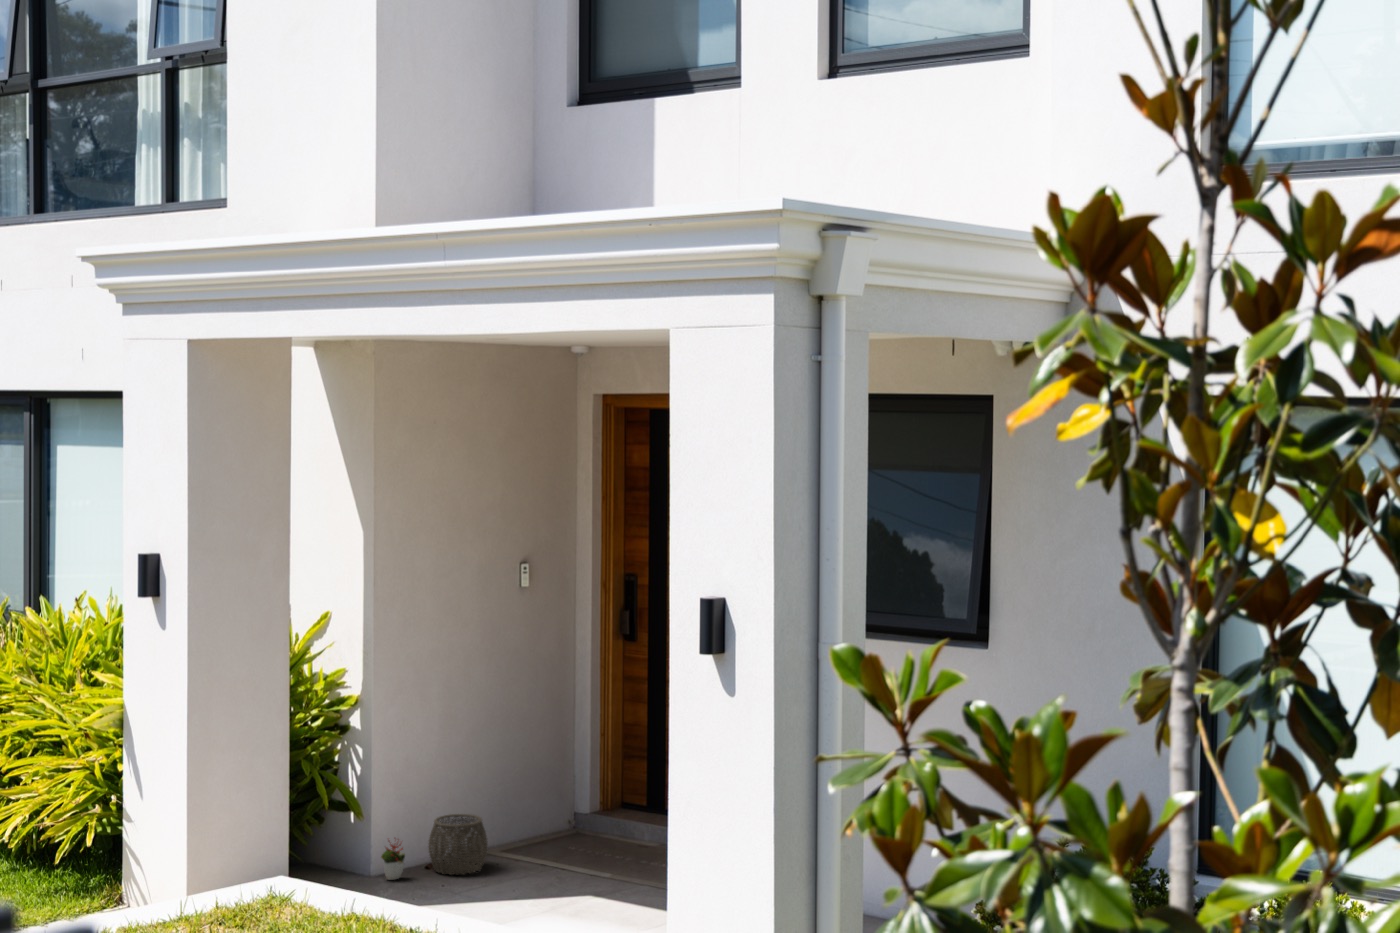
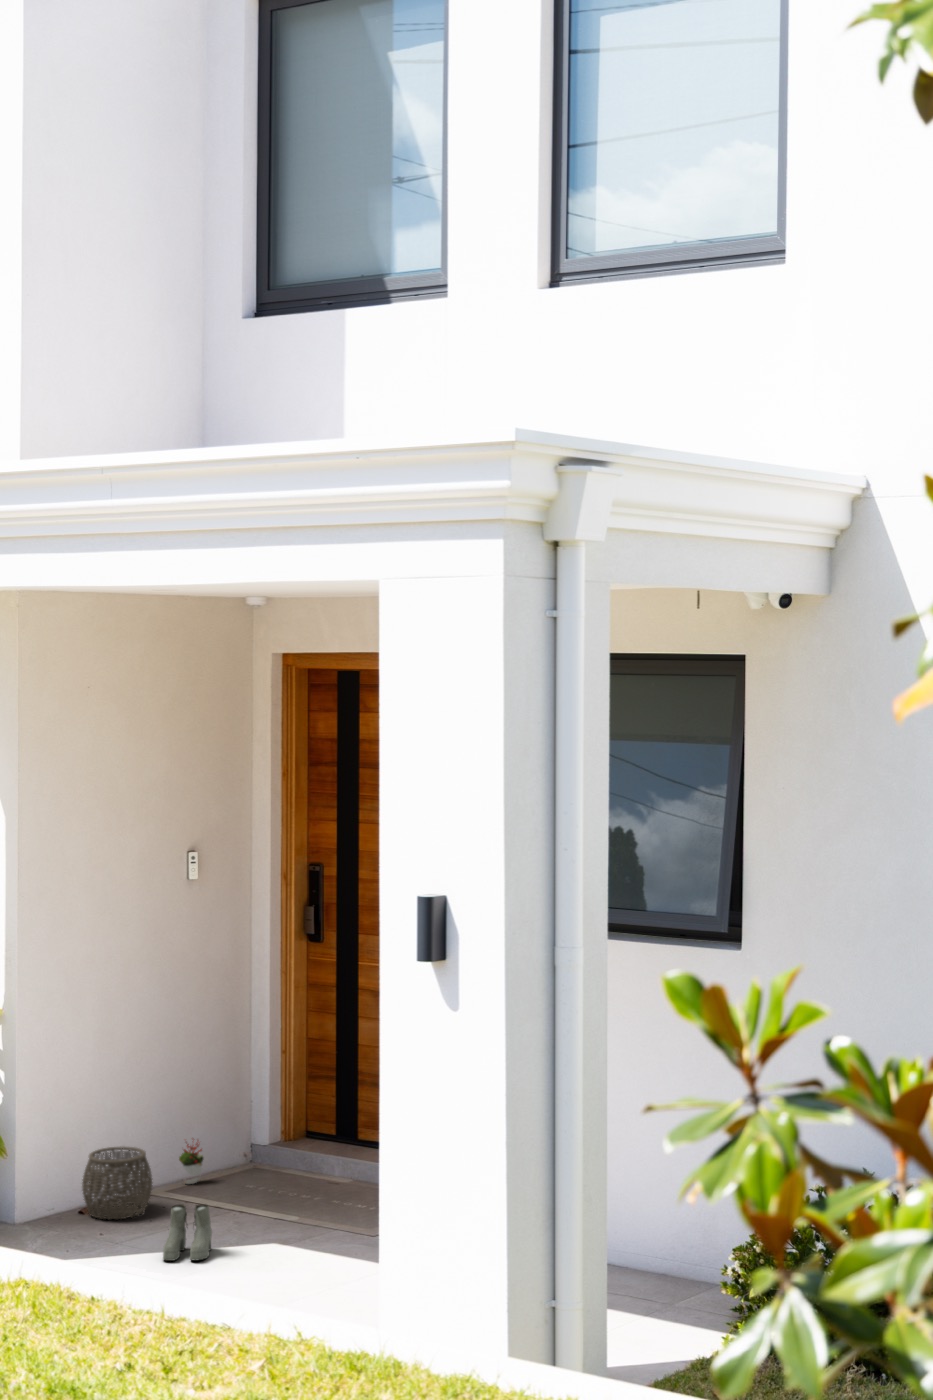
decorative plant: present [381,843,405,880] -> present [179,1143,203,1184]
boots: none [493,862,535,909] -> present [163,1204,212,1261]

